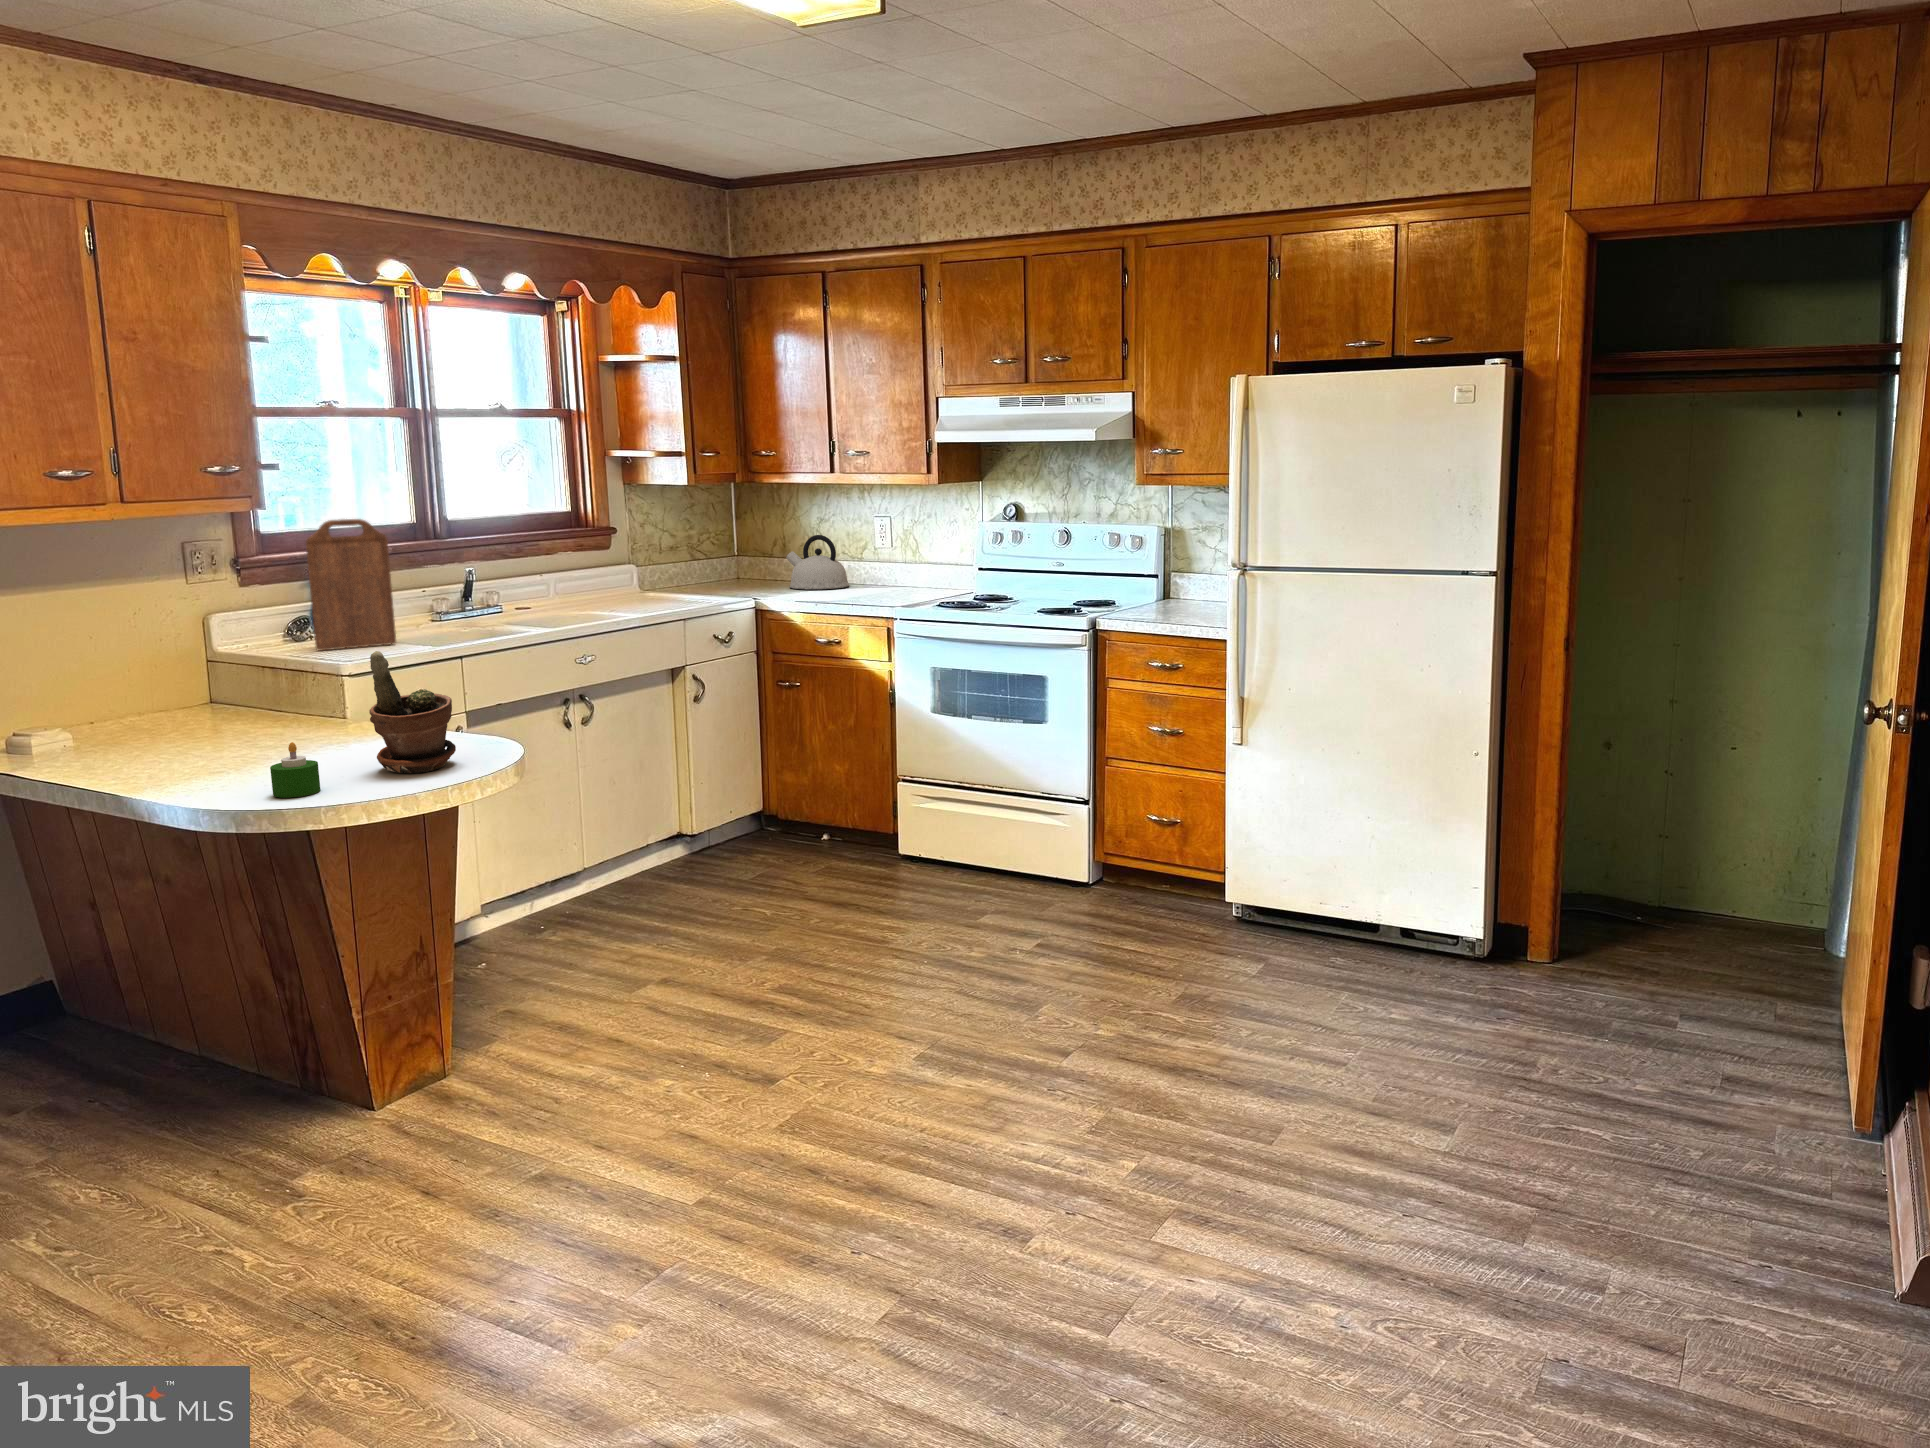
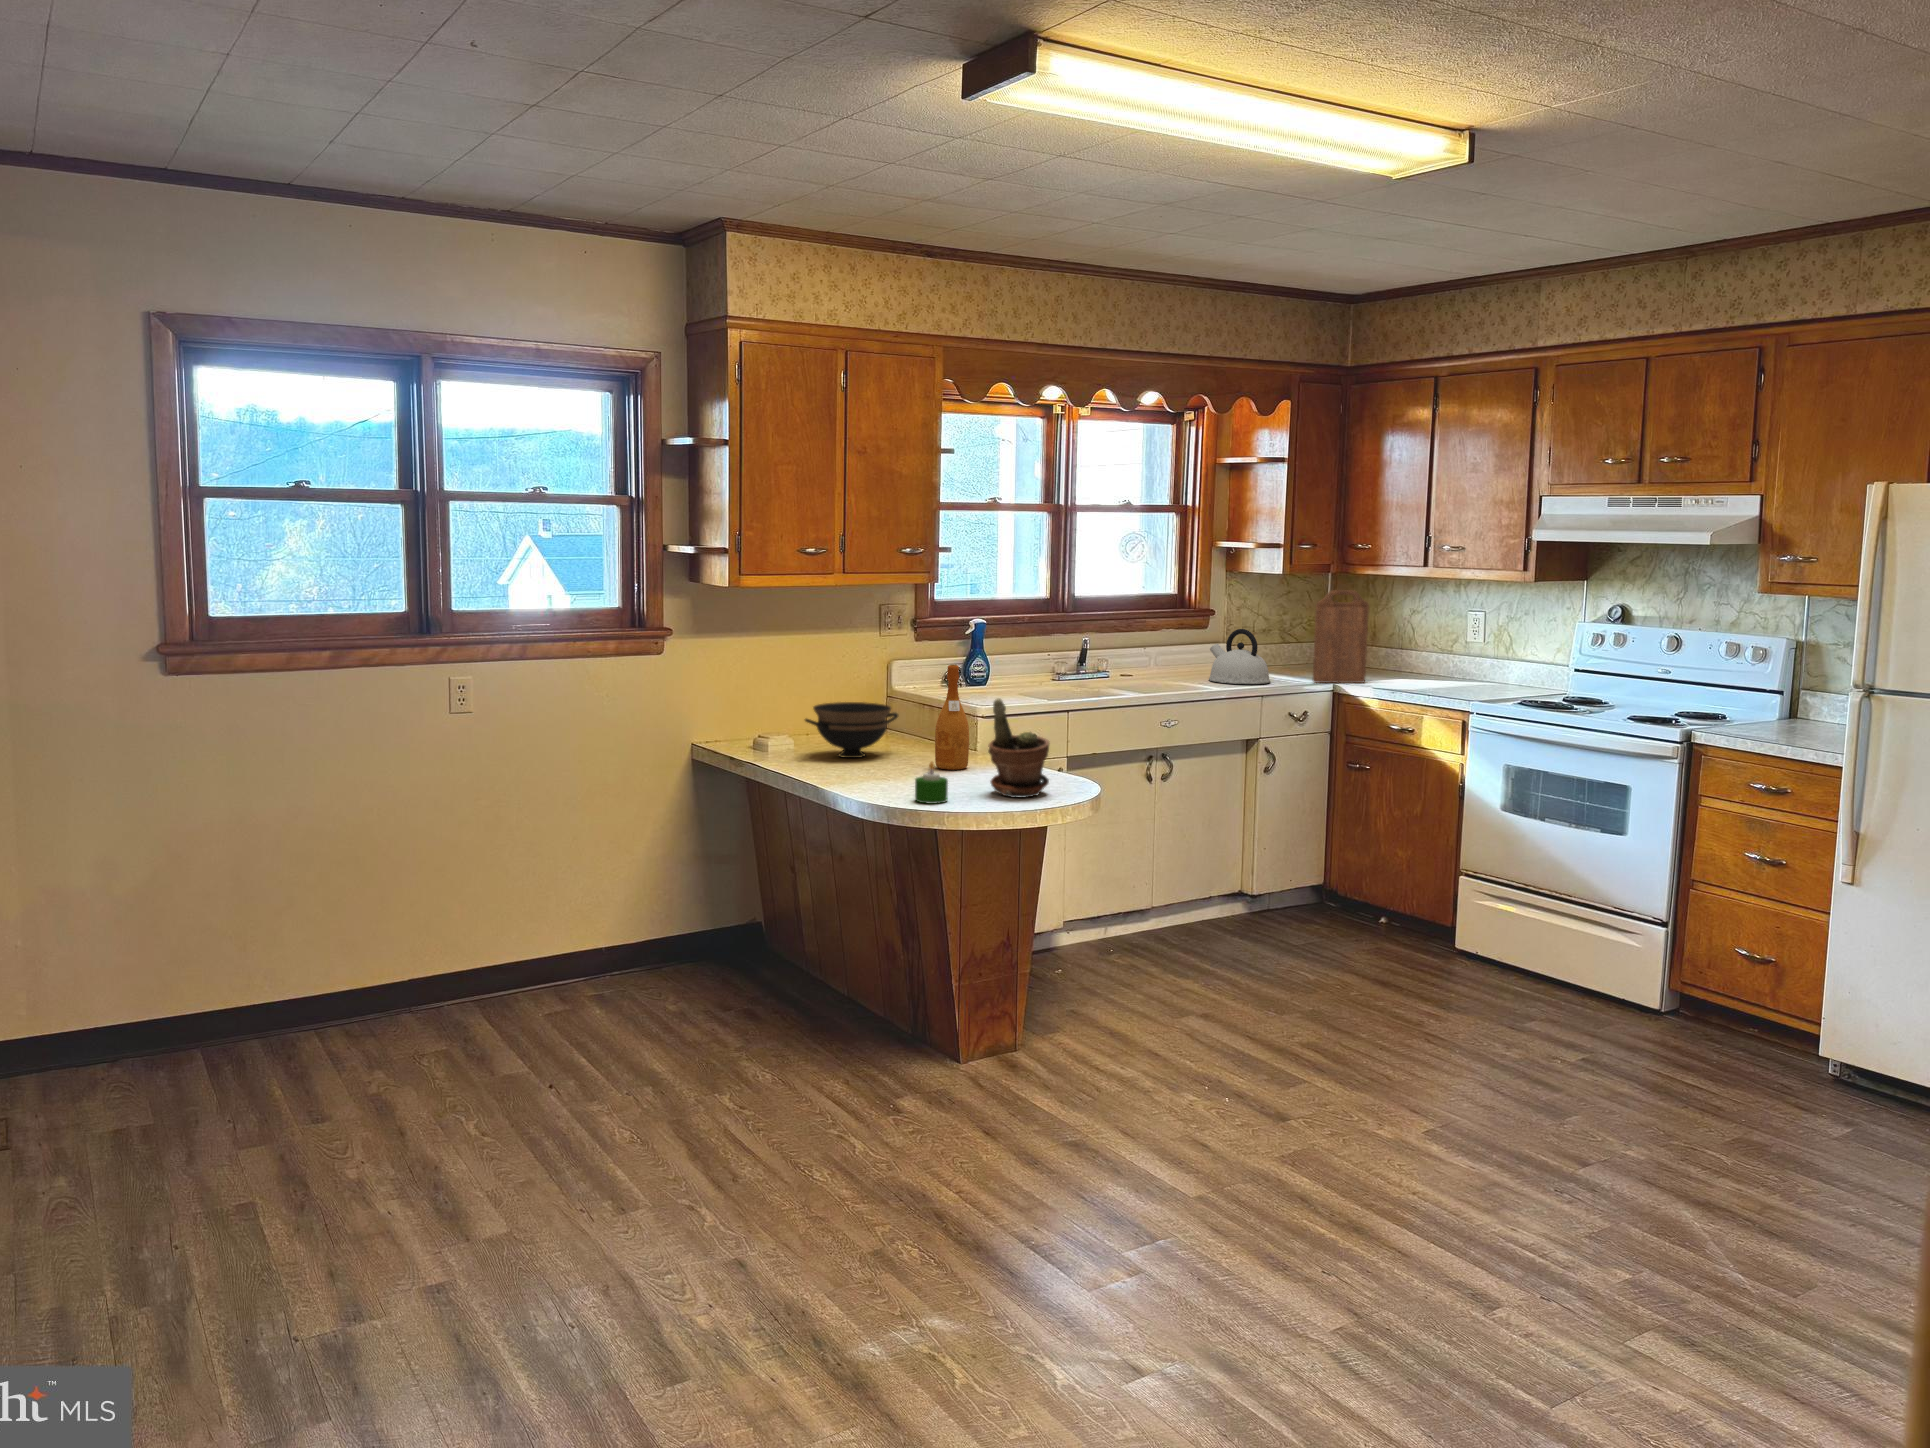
cutting board: present [306,519,396,651] -> present [1313,590,1369,683]
kettle: present [786,535,849,589] -> present [1209,629,1270,684]
wine bottle: none [288,613,339,747] -> present [935,665,969,770]
bowl: none [86,672,231,748] -> present [805,702,898,758]

